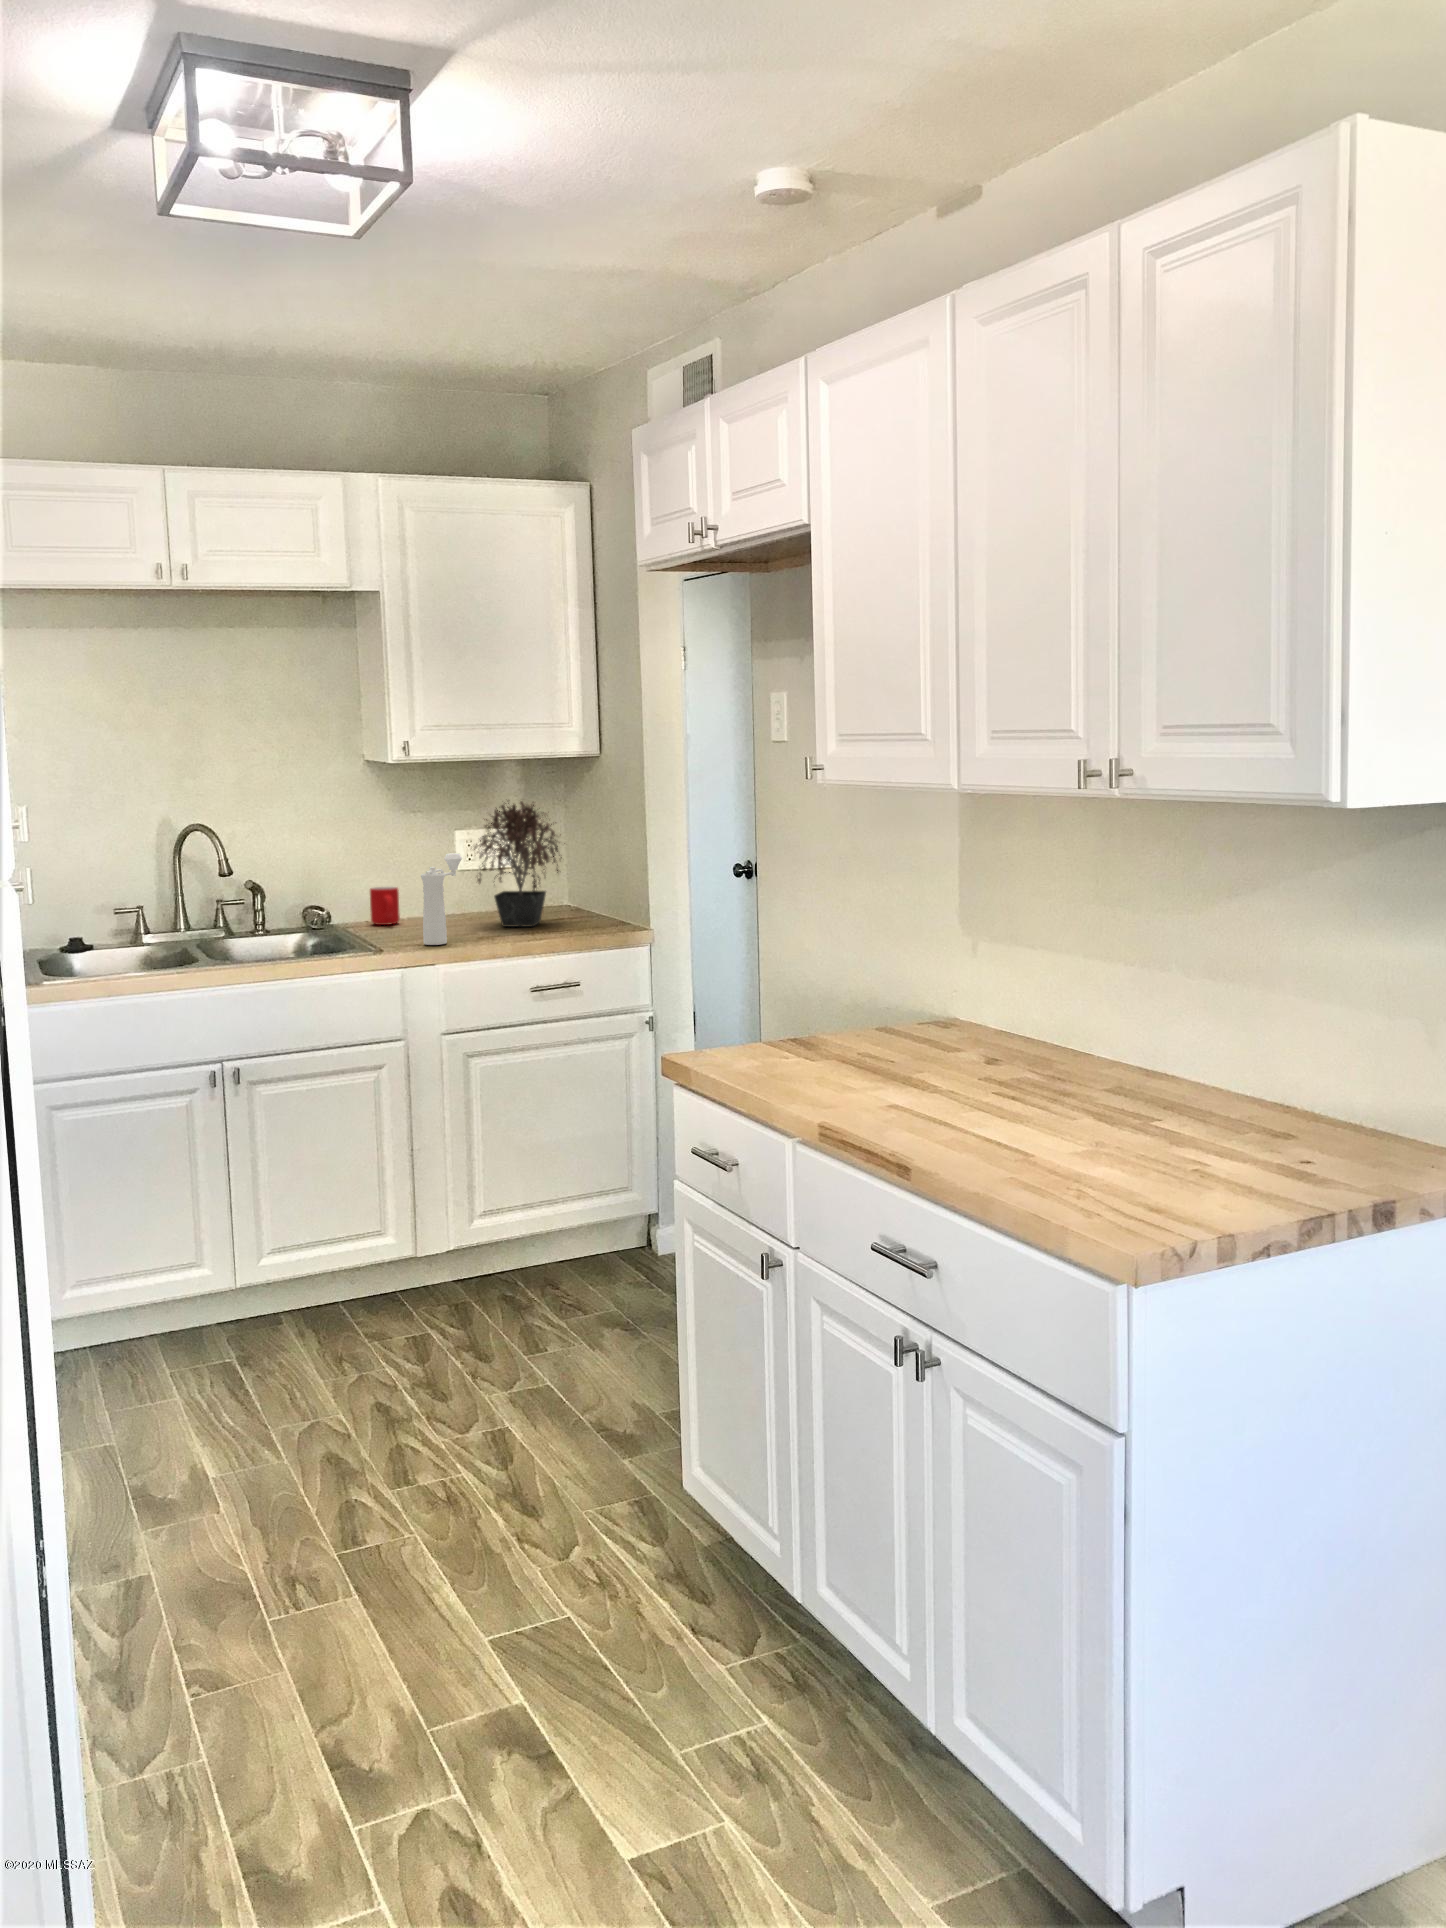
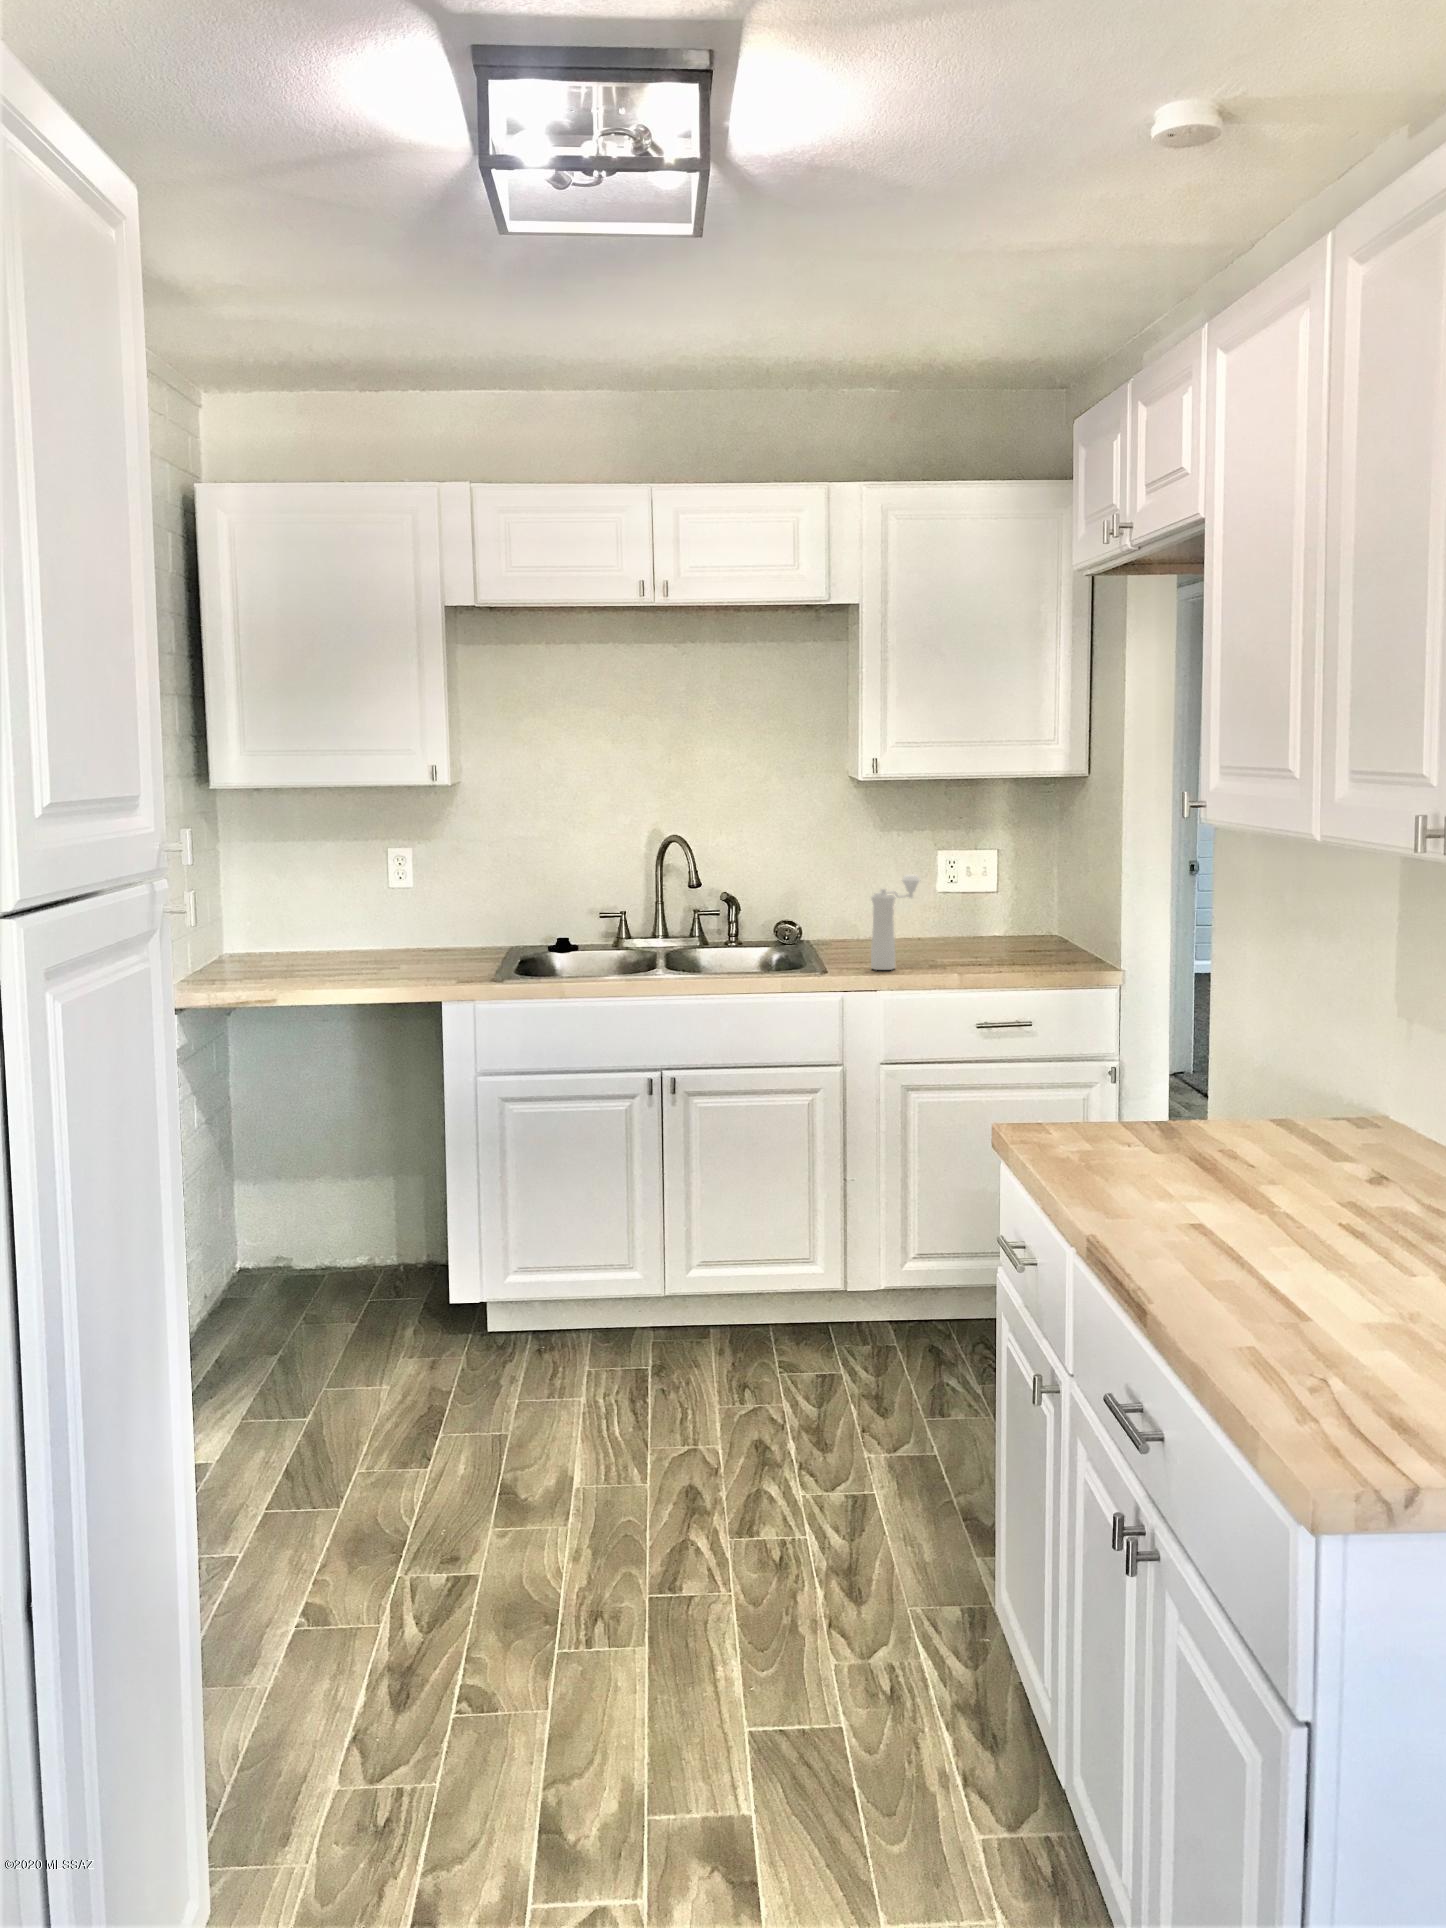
potted plant: present [474,802,565,927] -> none [938,817,1046,956]
mug: present [370,887,400,925] -> none [844,905,872,944]

